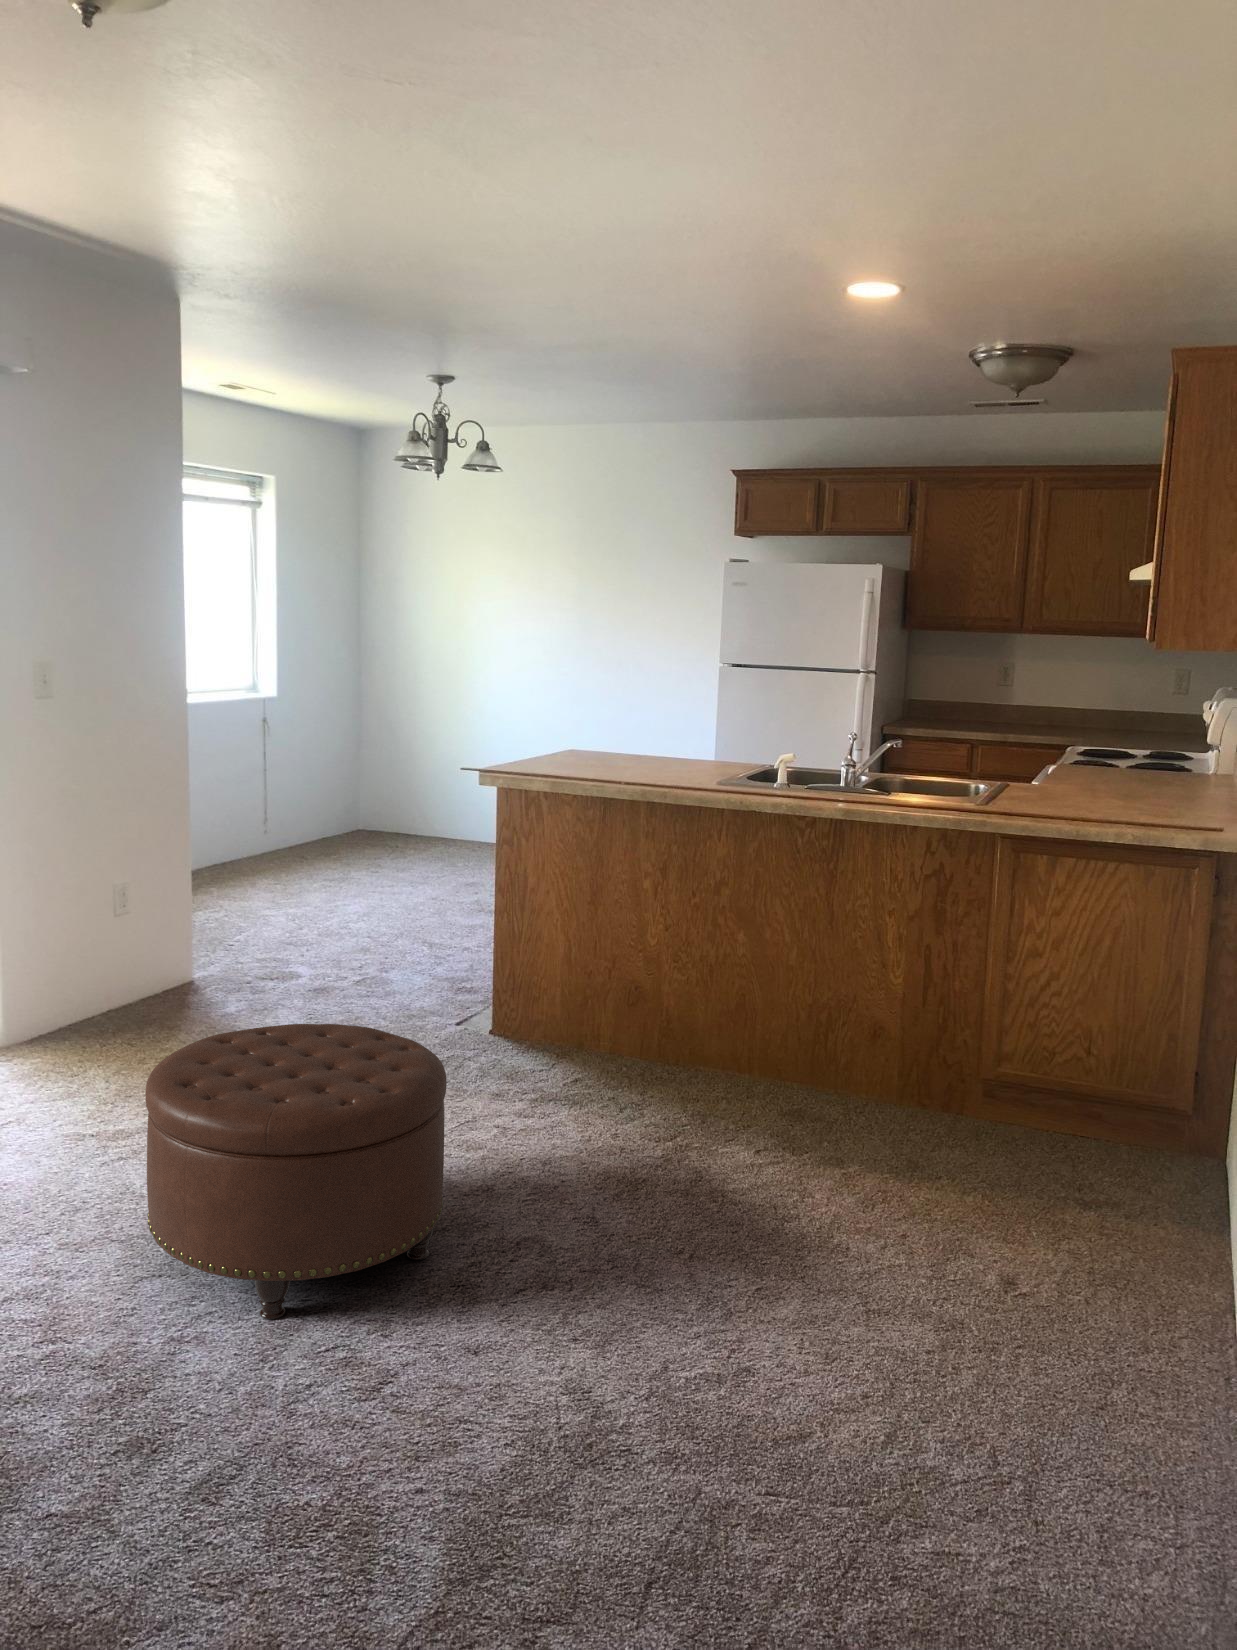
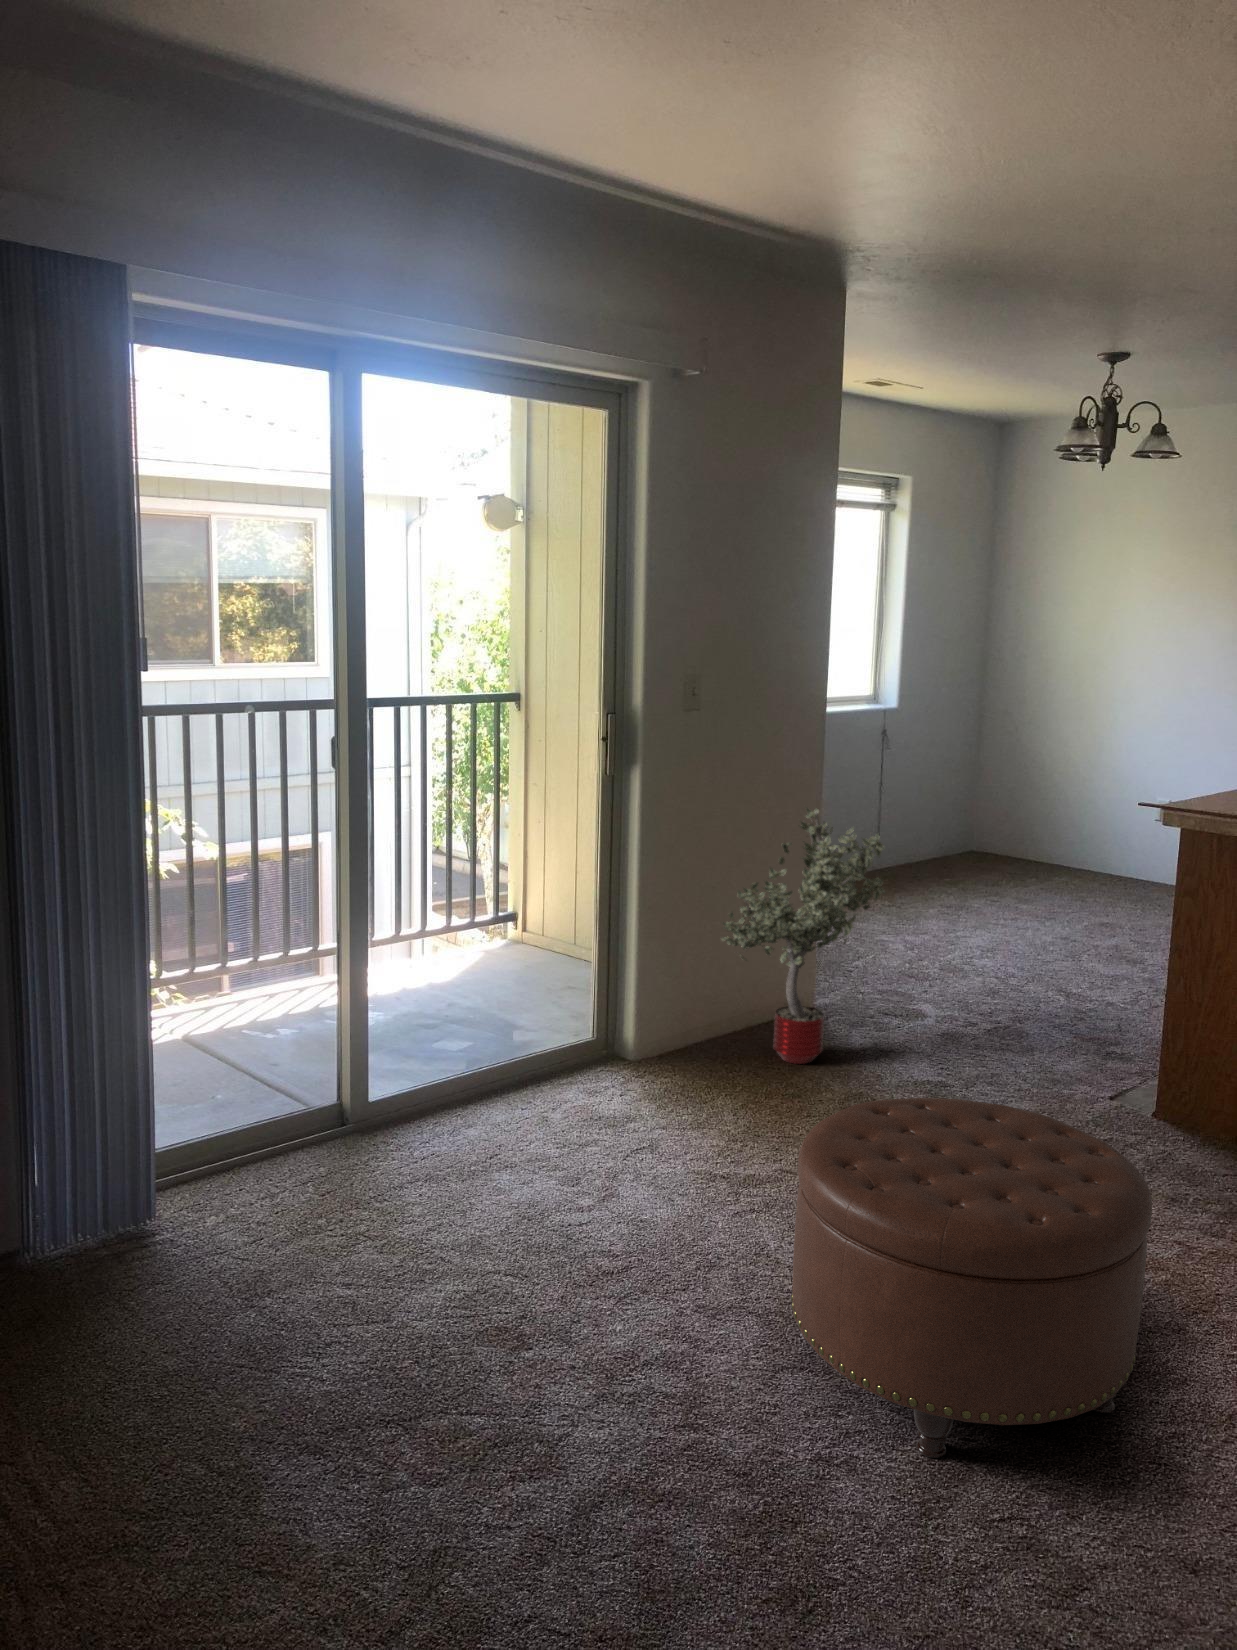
potted tree: none [85,784,251,1031] -> present [722,808,886,1064]

